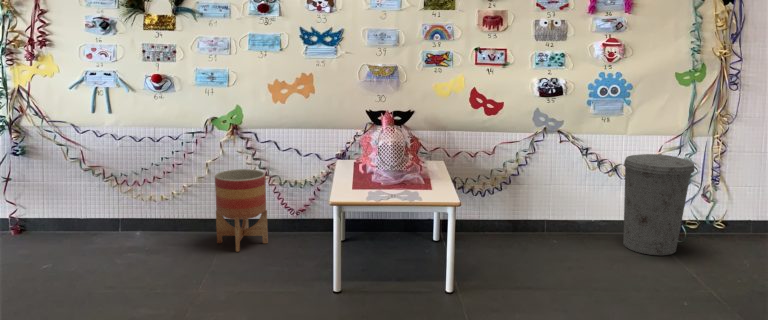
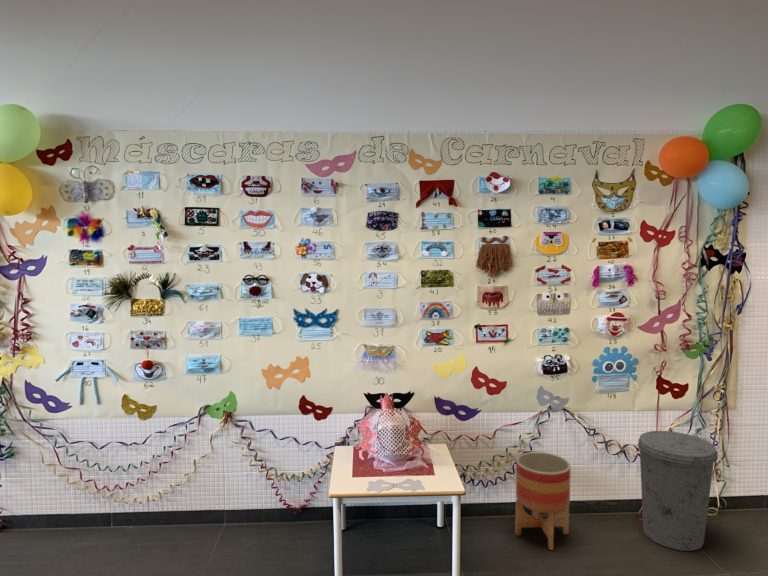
planter: present [215,169,268,252] -> present [515,452,571,550]

